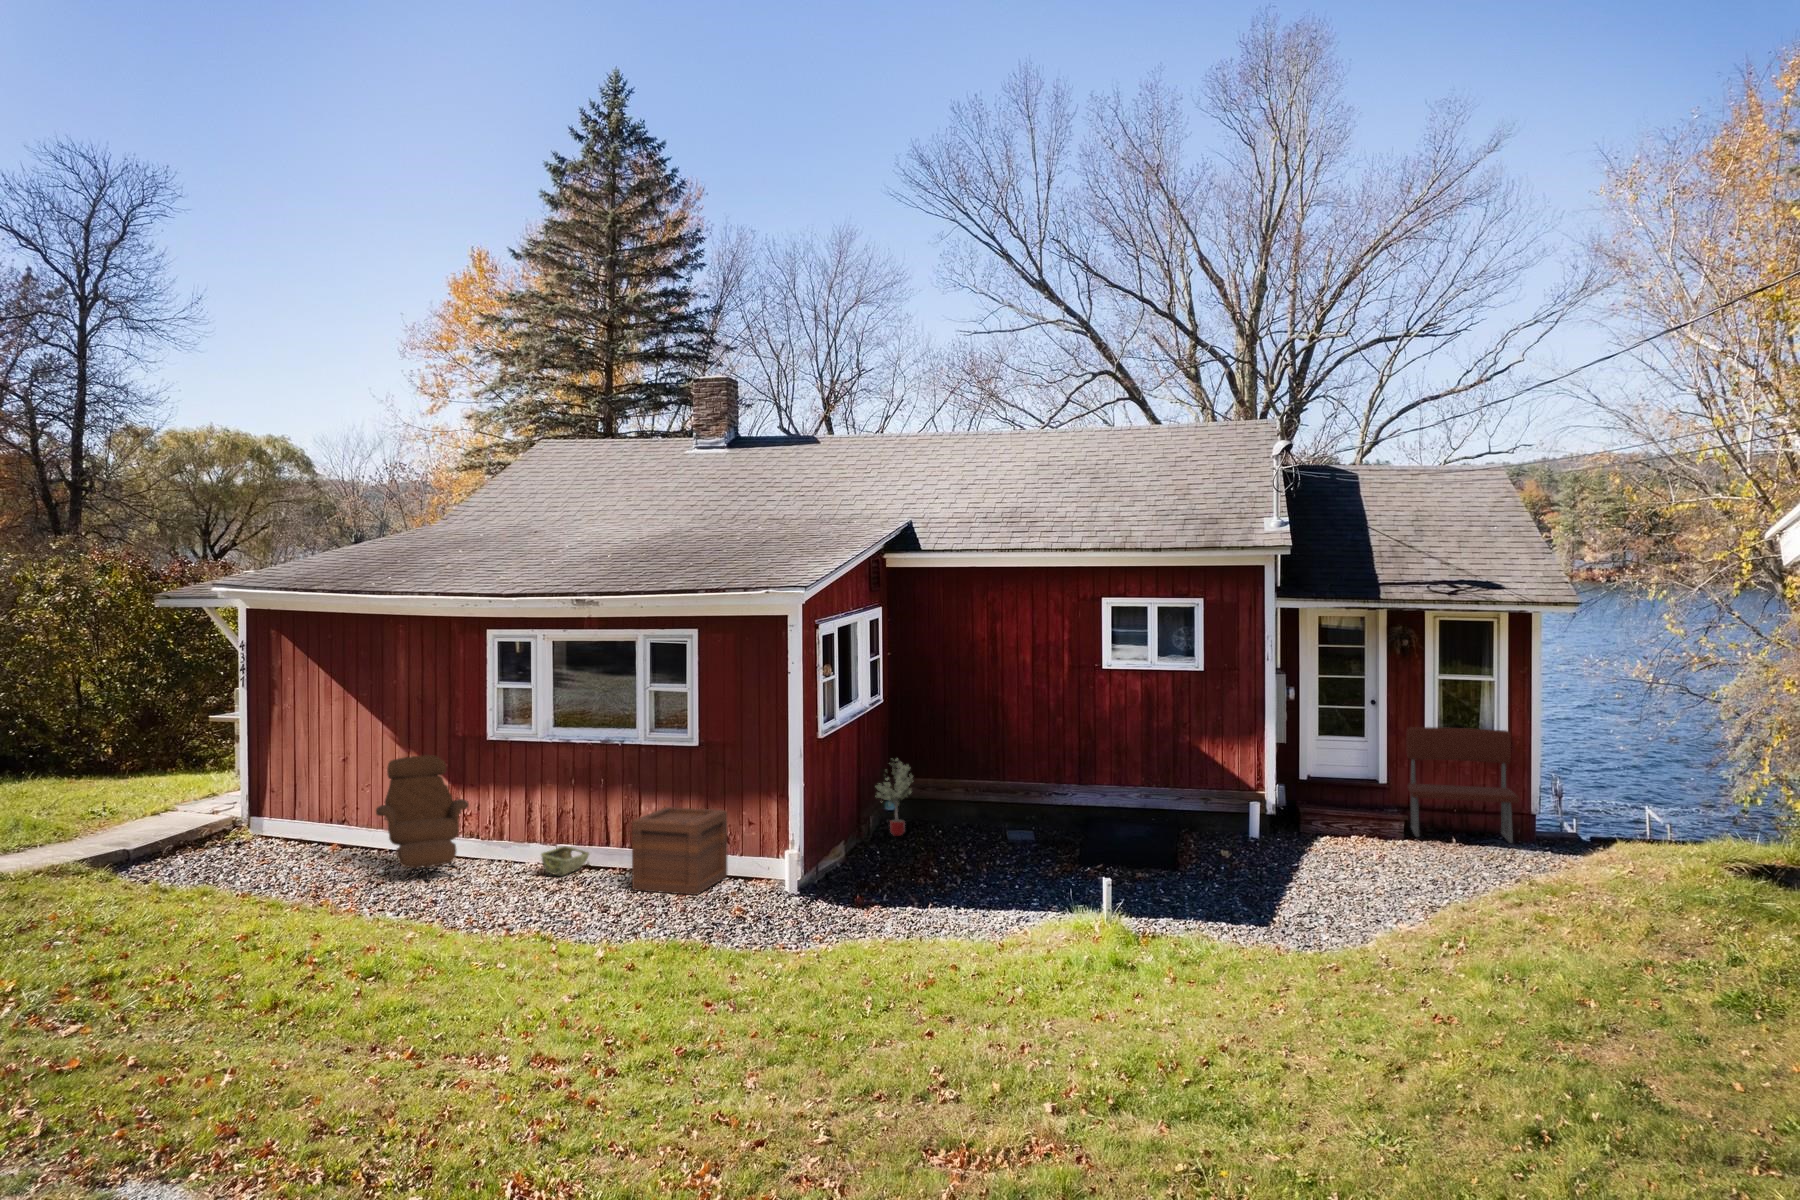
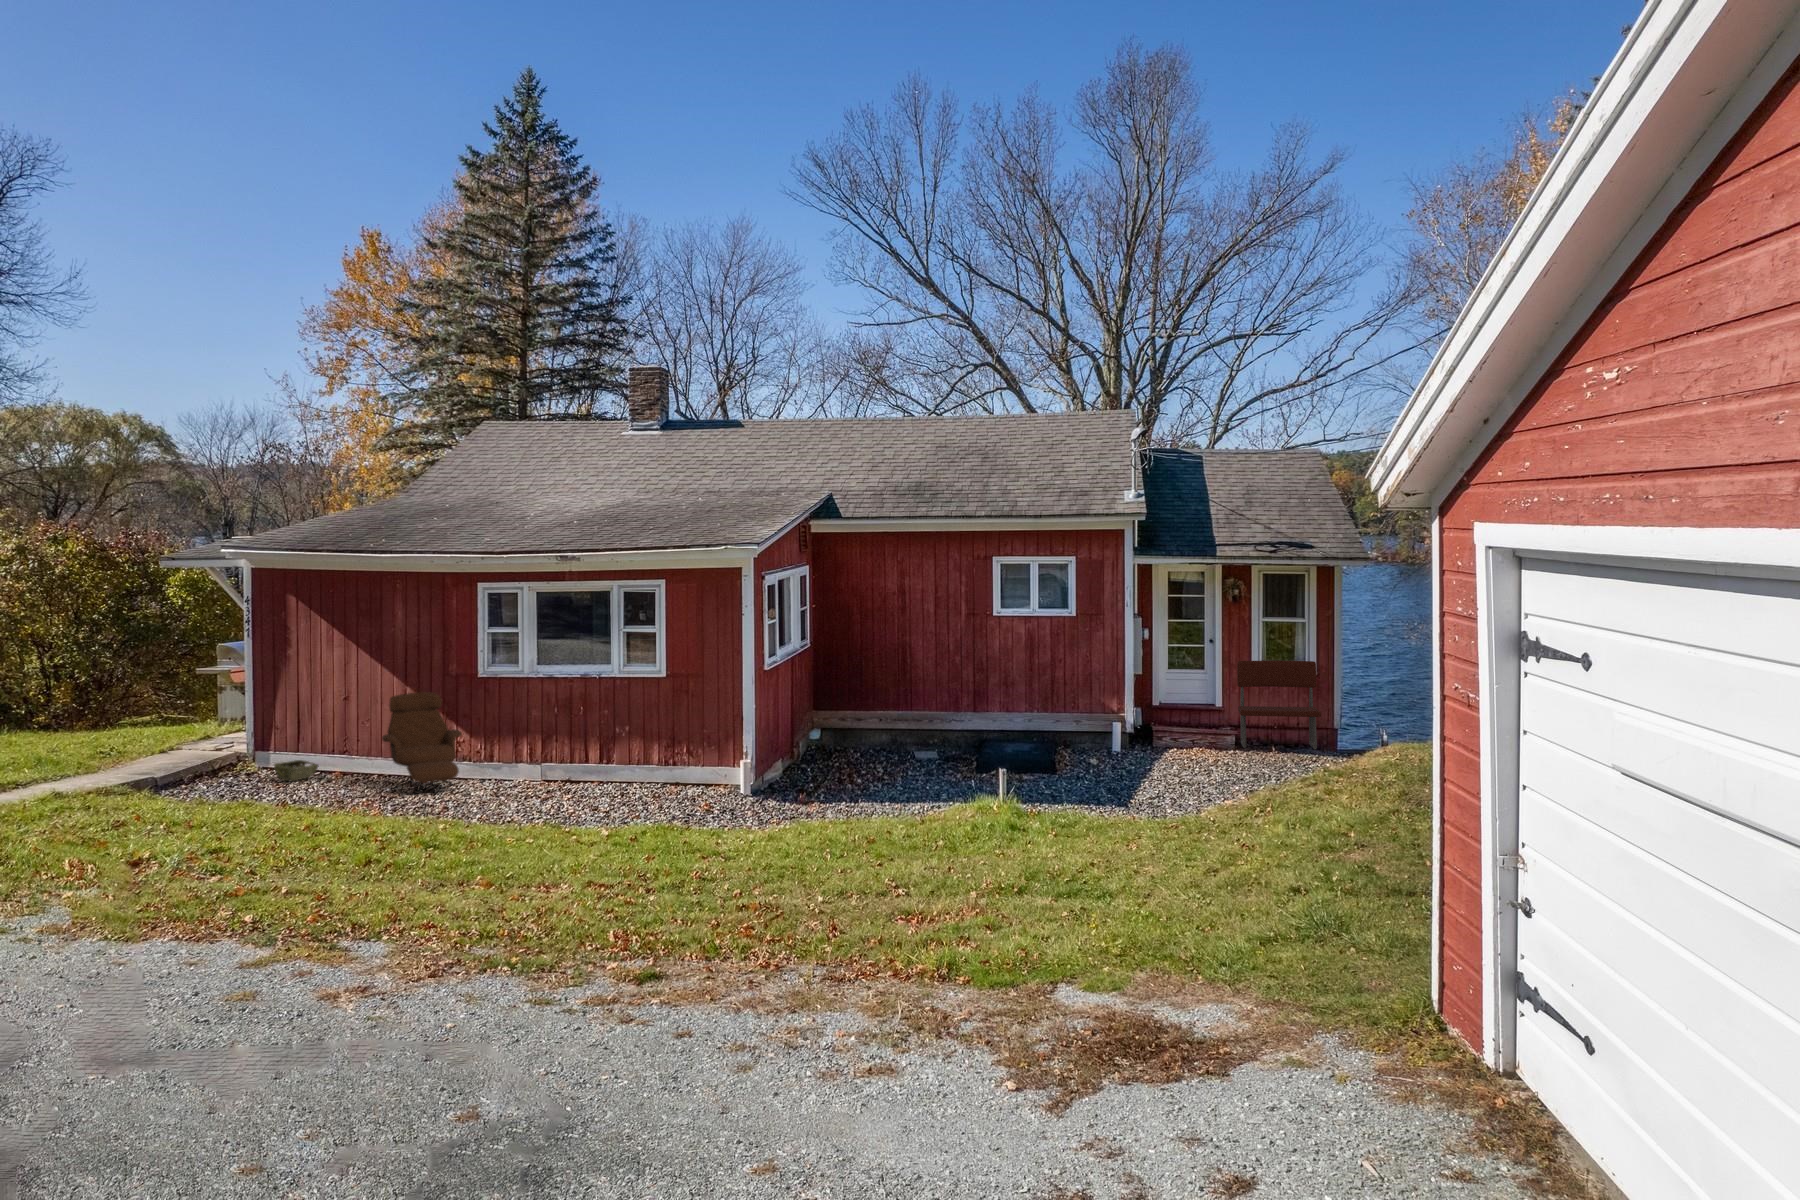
potted tree: present [875,759,913,836] -> none [806,692,839,757]
wooden crate: present [632,807,727,895] -> none [615,729,692,796]
woven basket: present [541,846,589,876] -> present [274,760,319,782]

